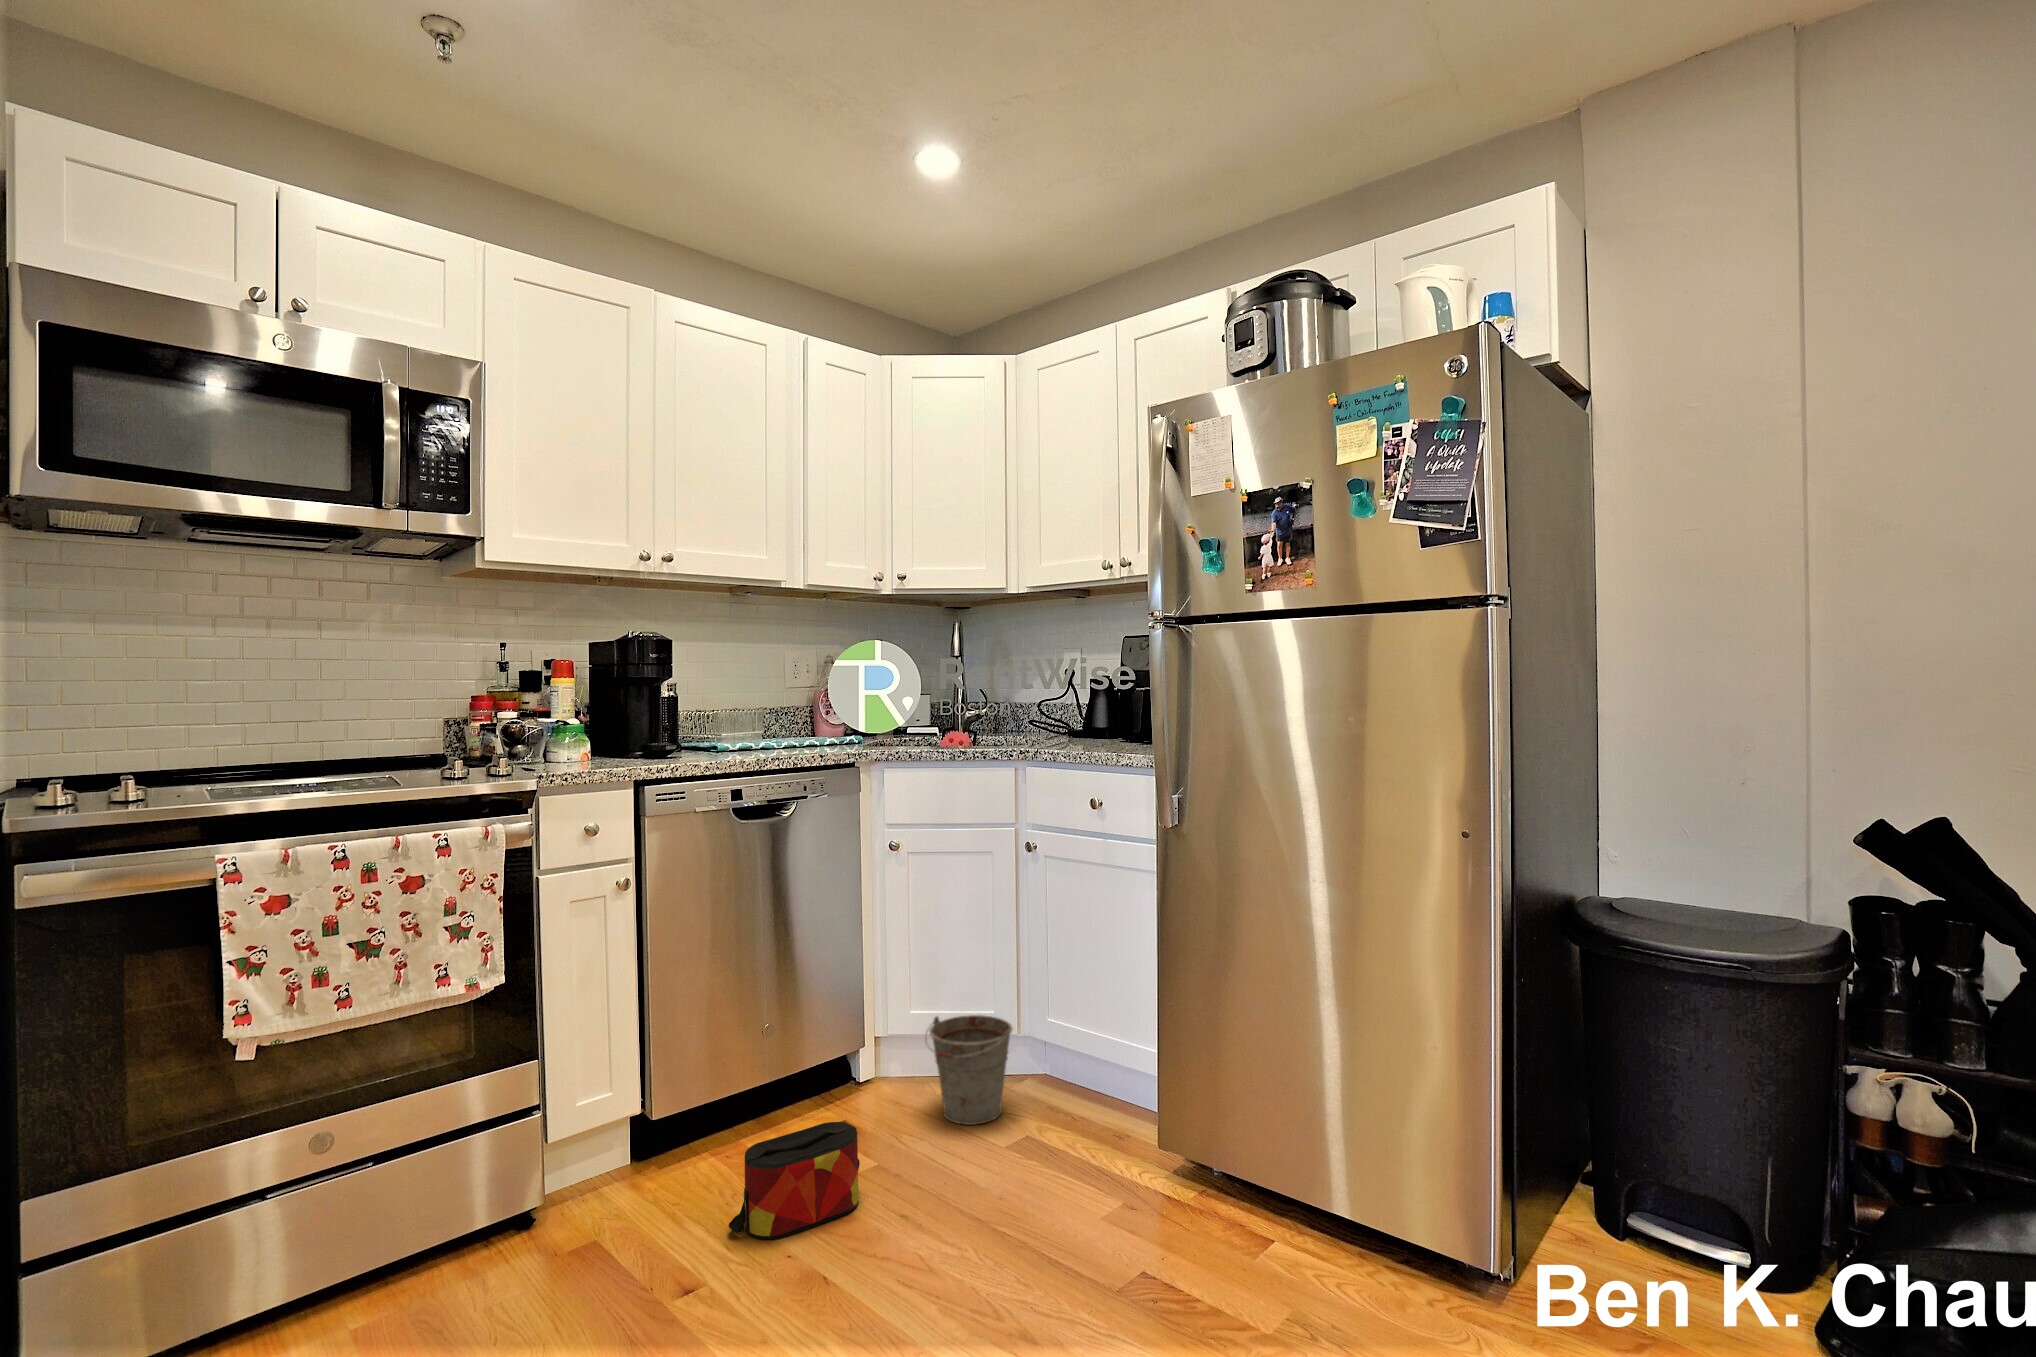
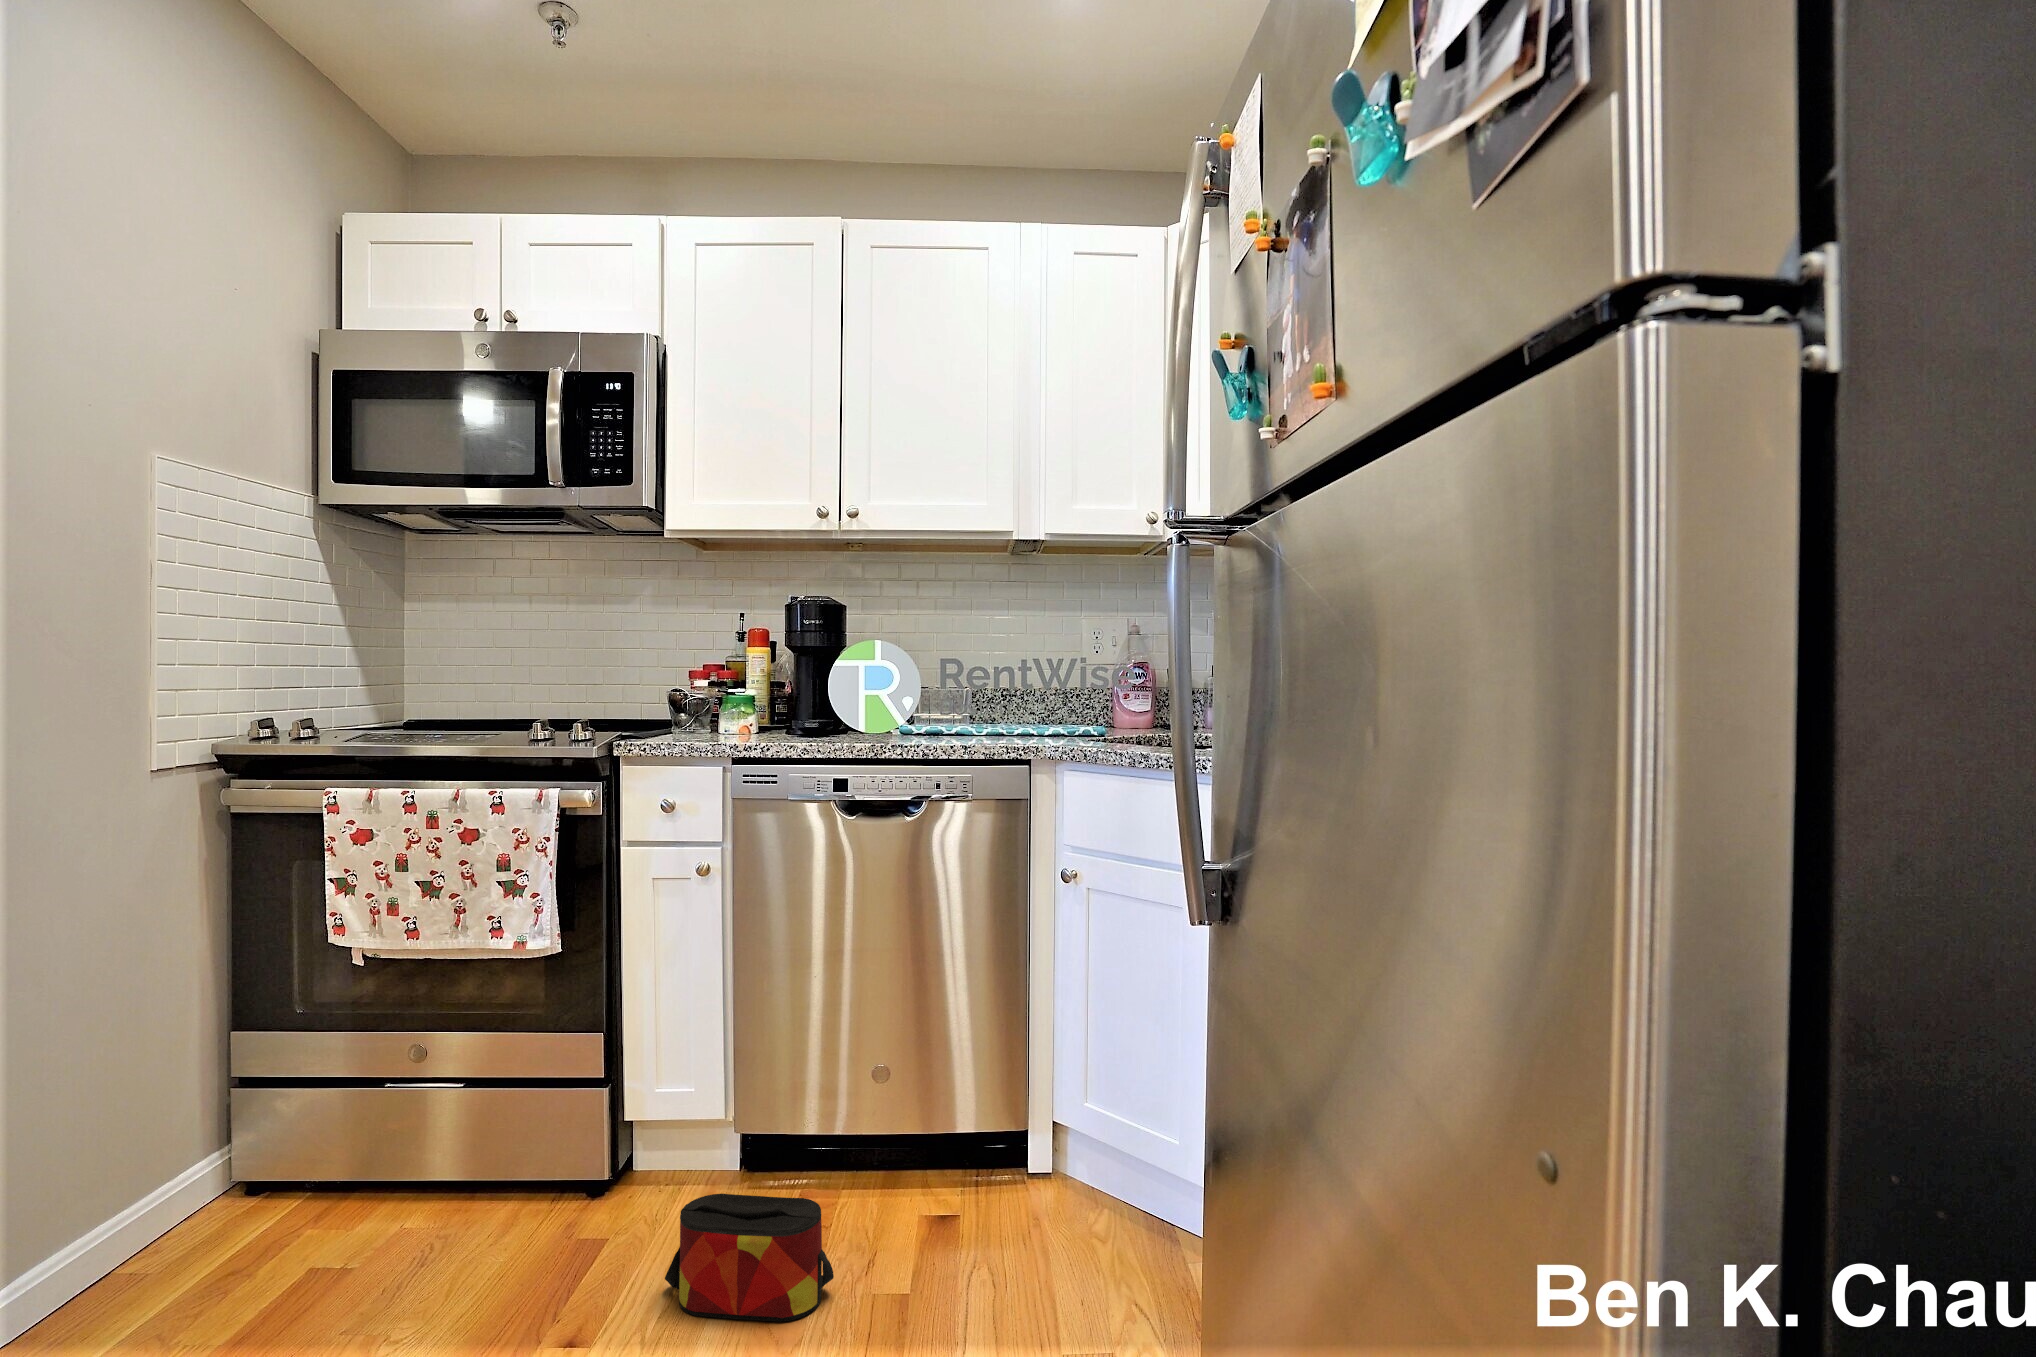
bucket: present [926,1015,1012,1125] -> none [1017,1111,1142,1282]

